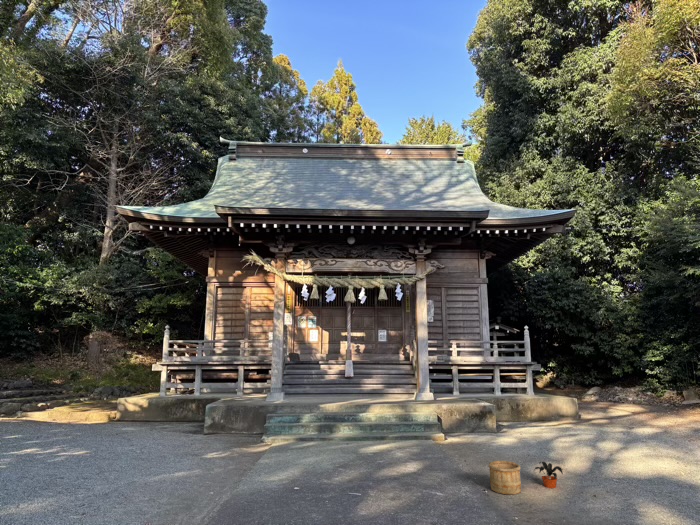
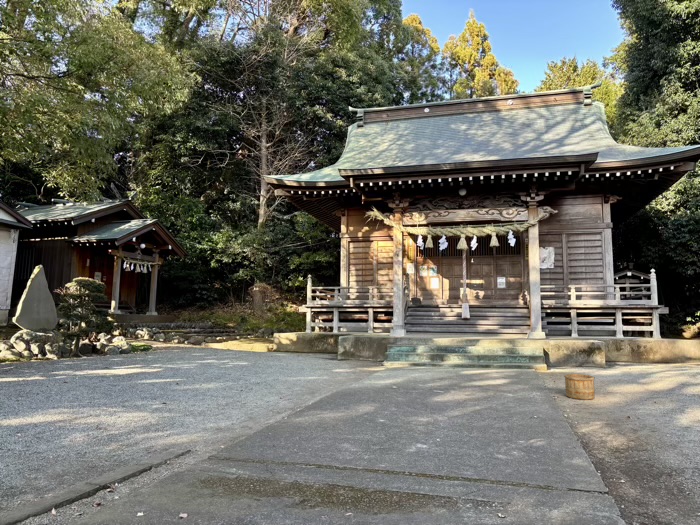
potted plant: present [535,462,563,488] -> none [611,378,641,400]

